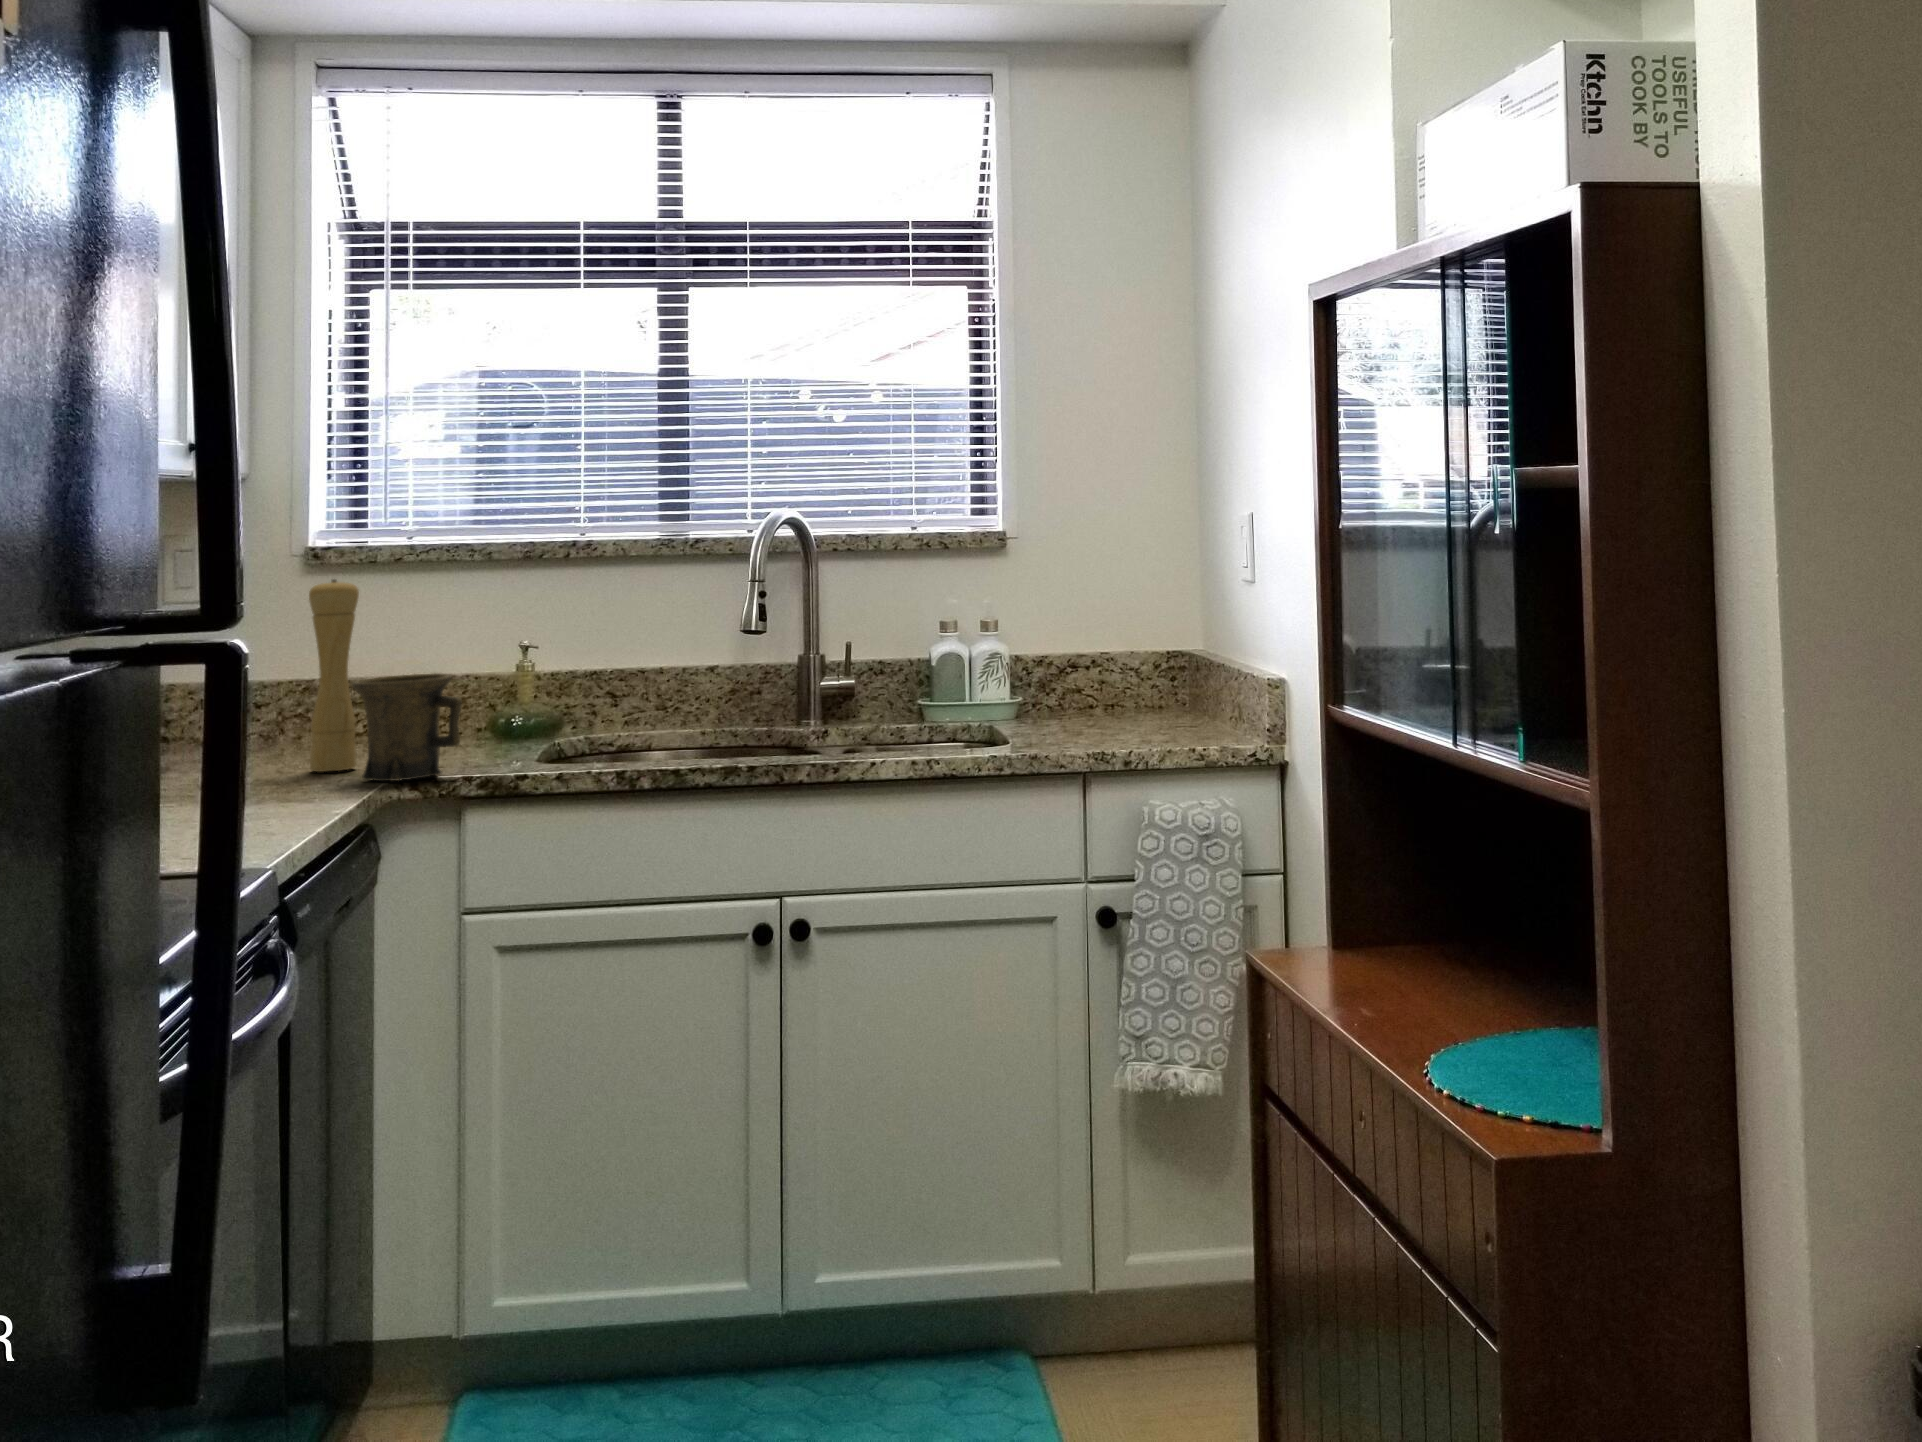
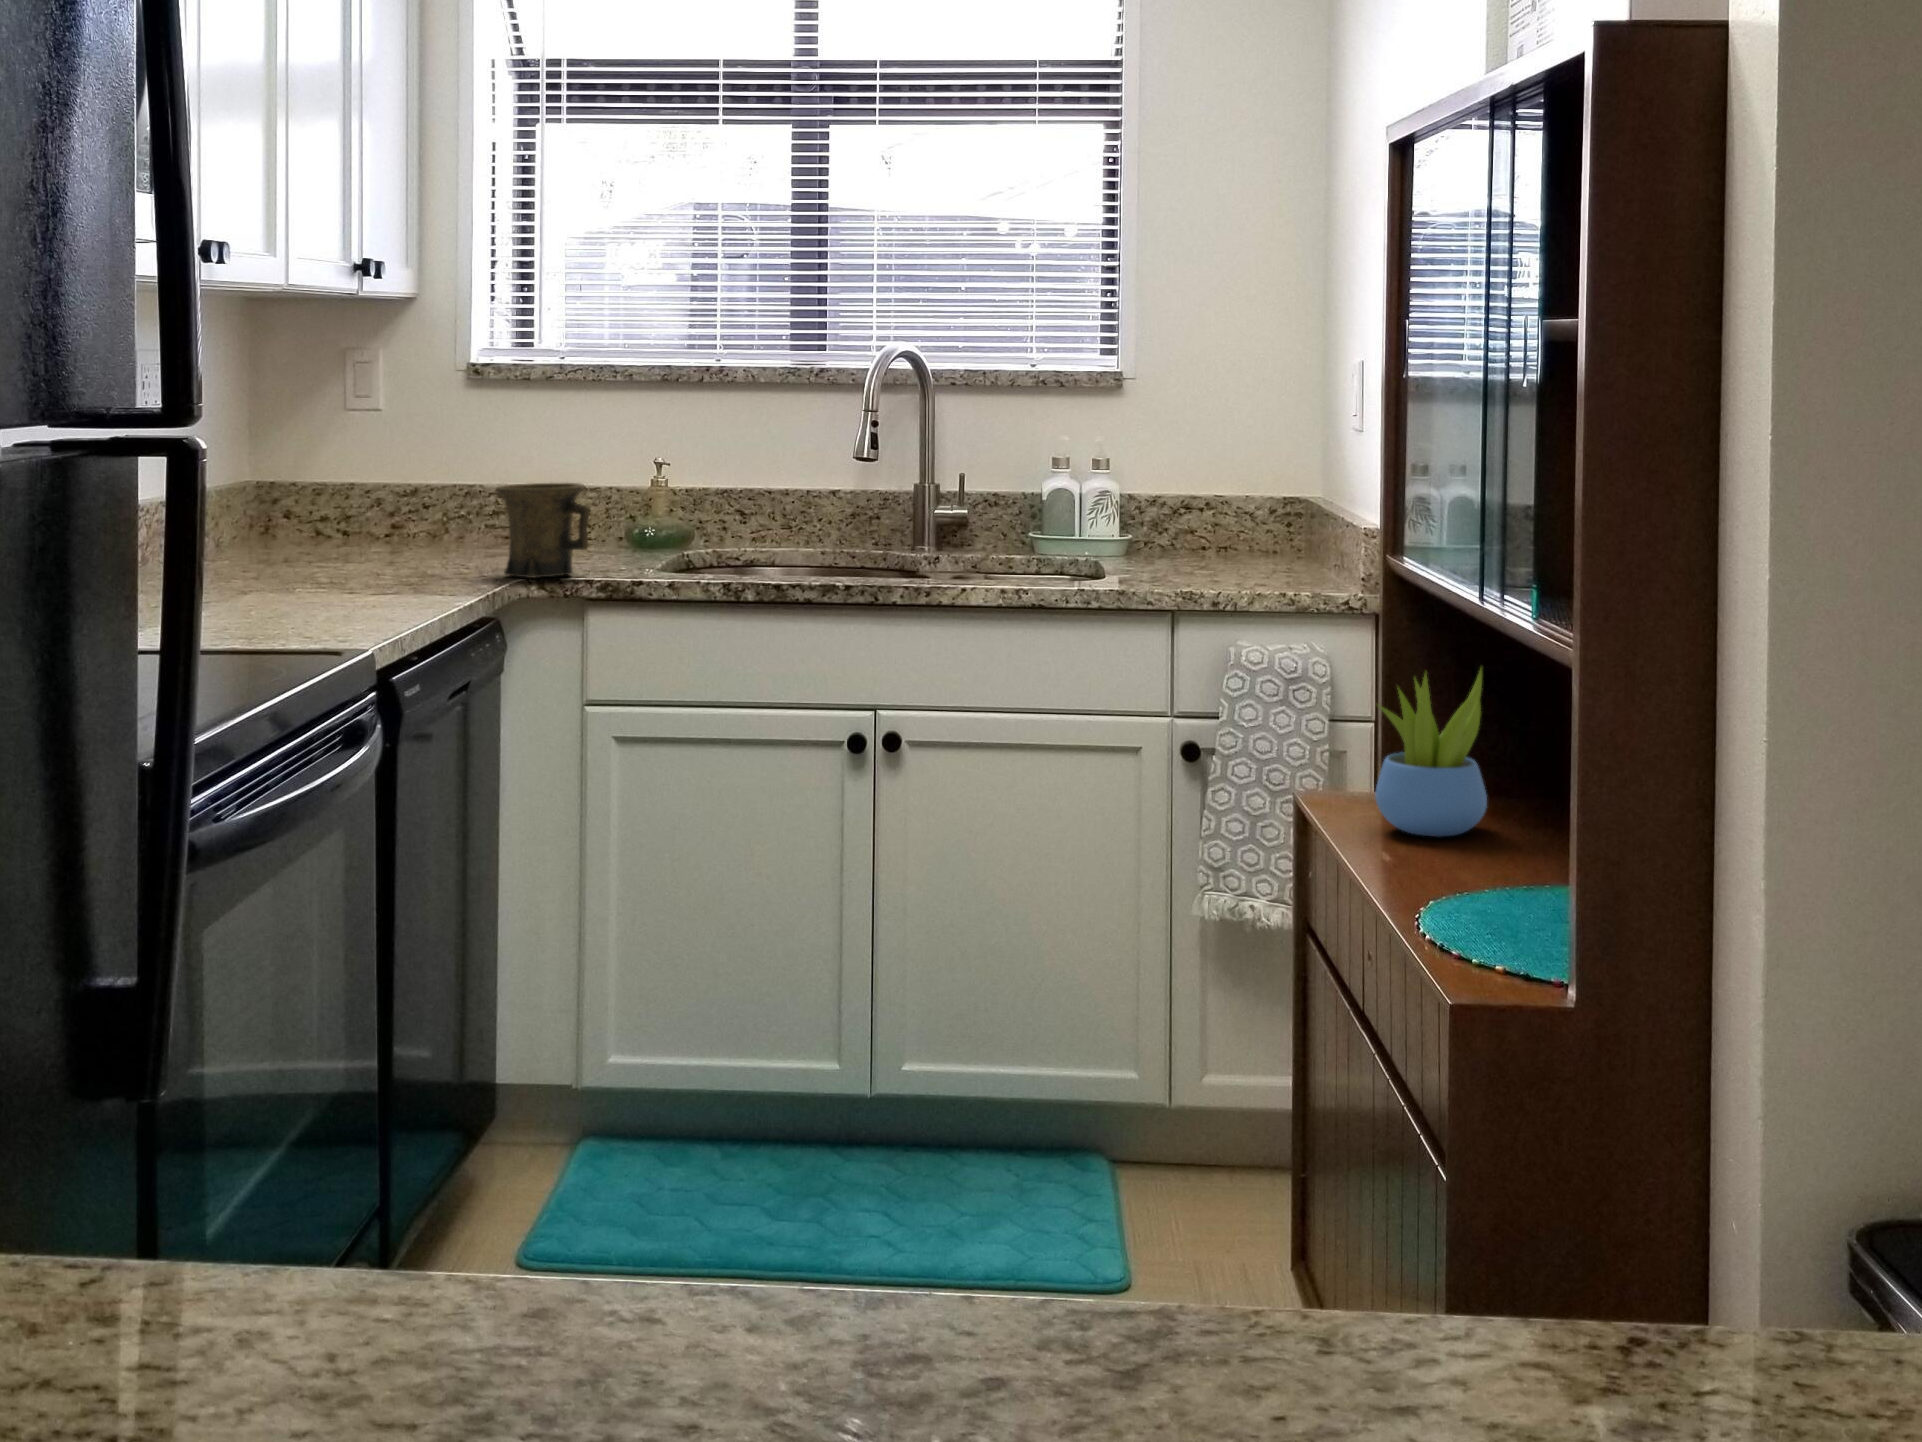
pepper mill: present [309,579,359,772] -> none [464,393,507,566]
succulent plant: none [1330,809,1442,986] -> present [1375,668,1487,837]

